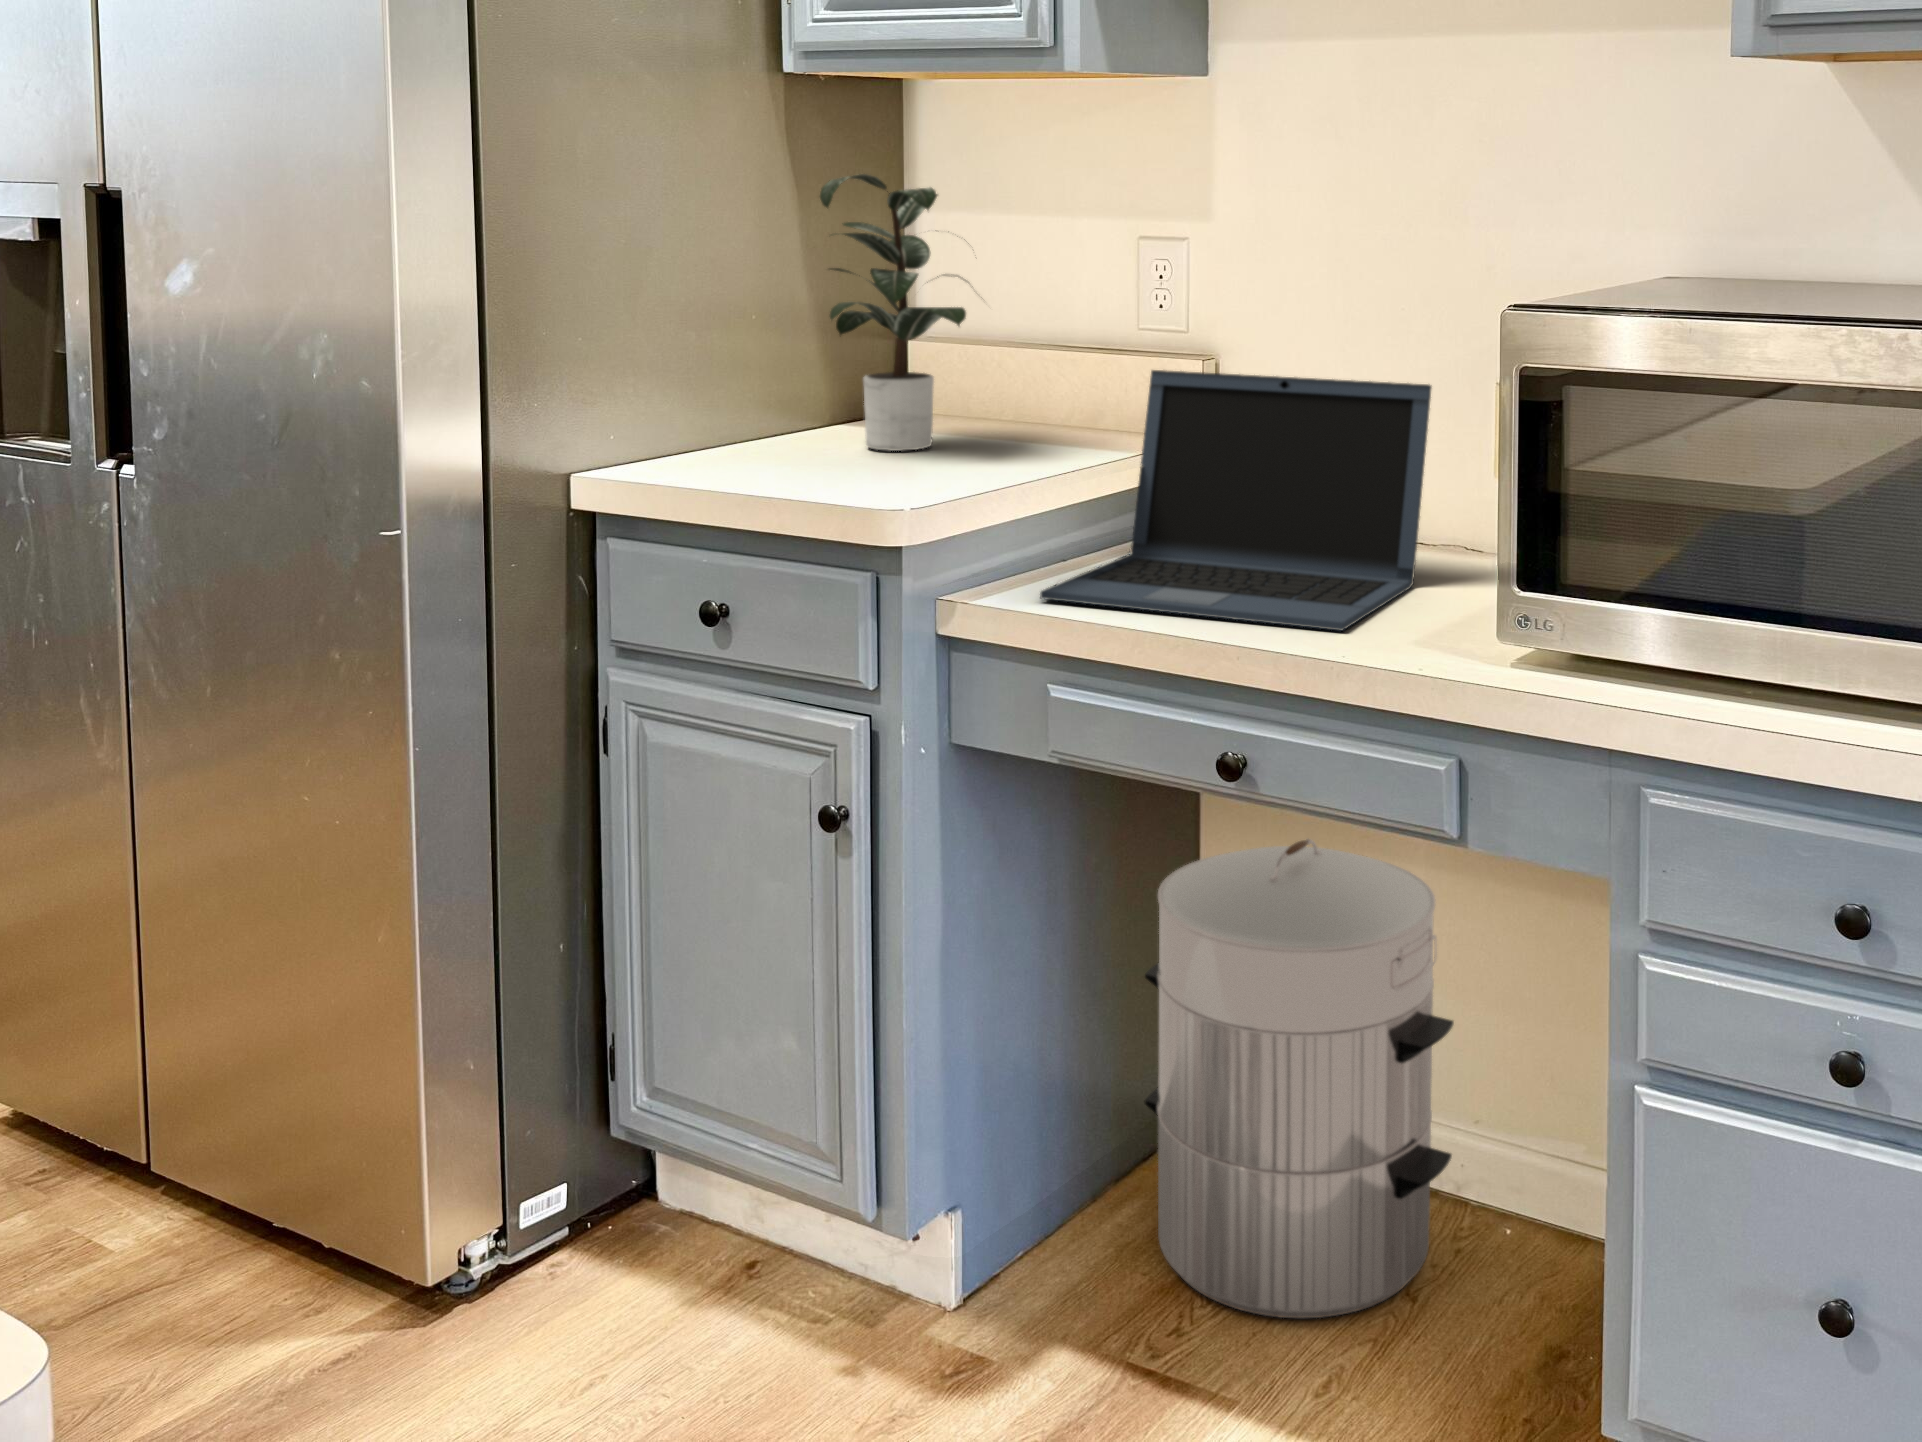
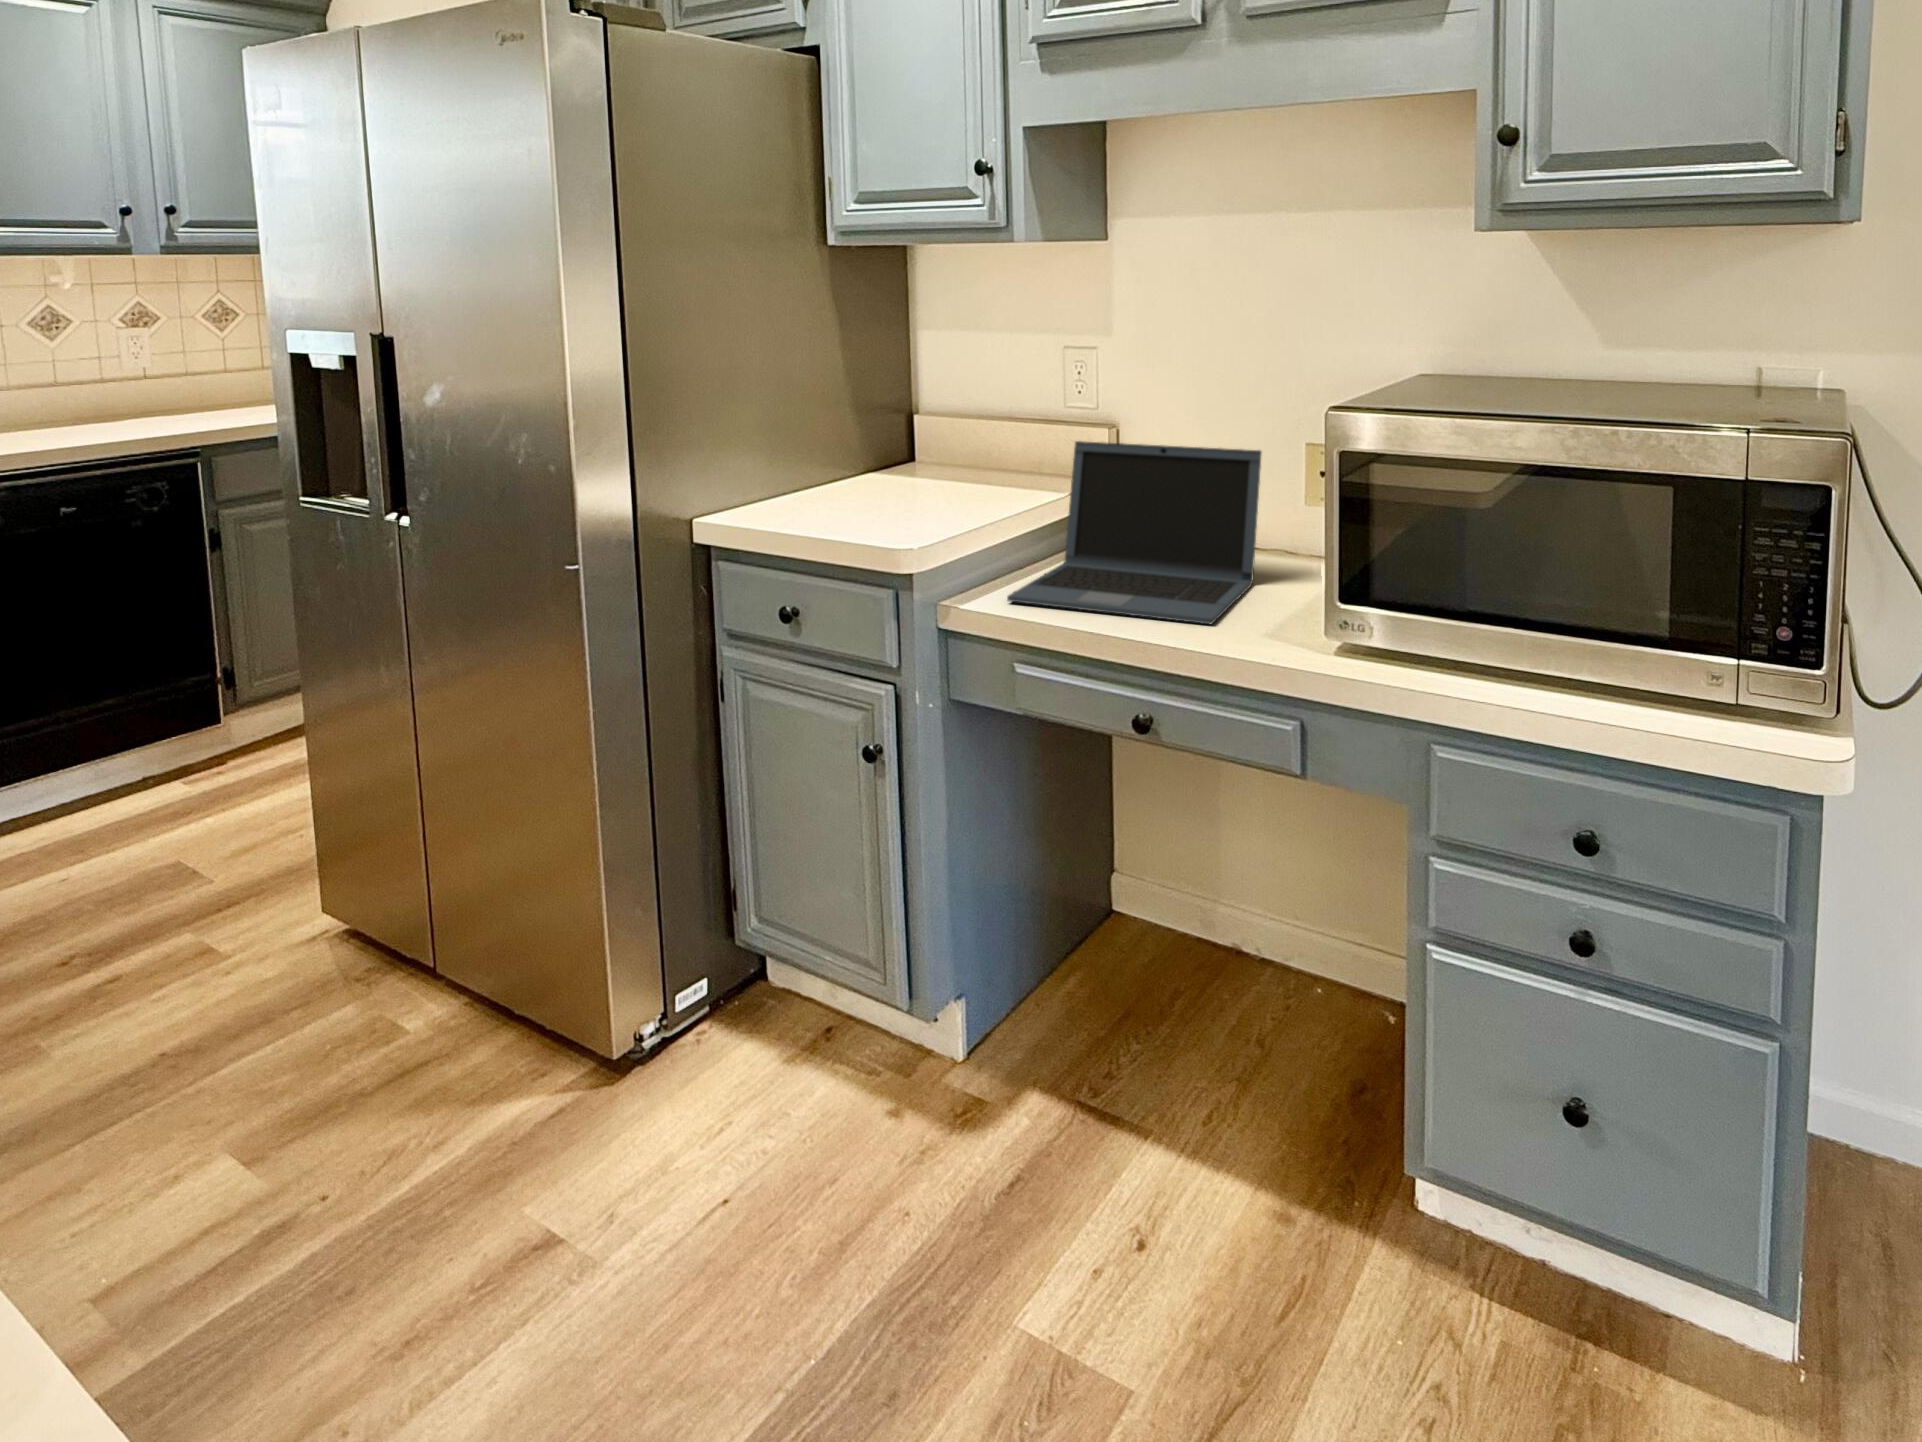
potted plant: present [820,174,966,451] -> none [830,314,988,495]
waste bin: present [1144,839,1454,1318] -> none [1079,745,1283,1063]

